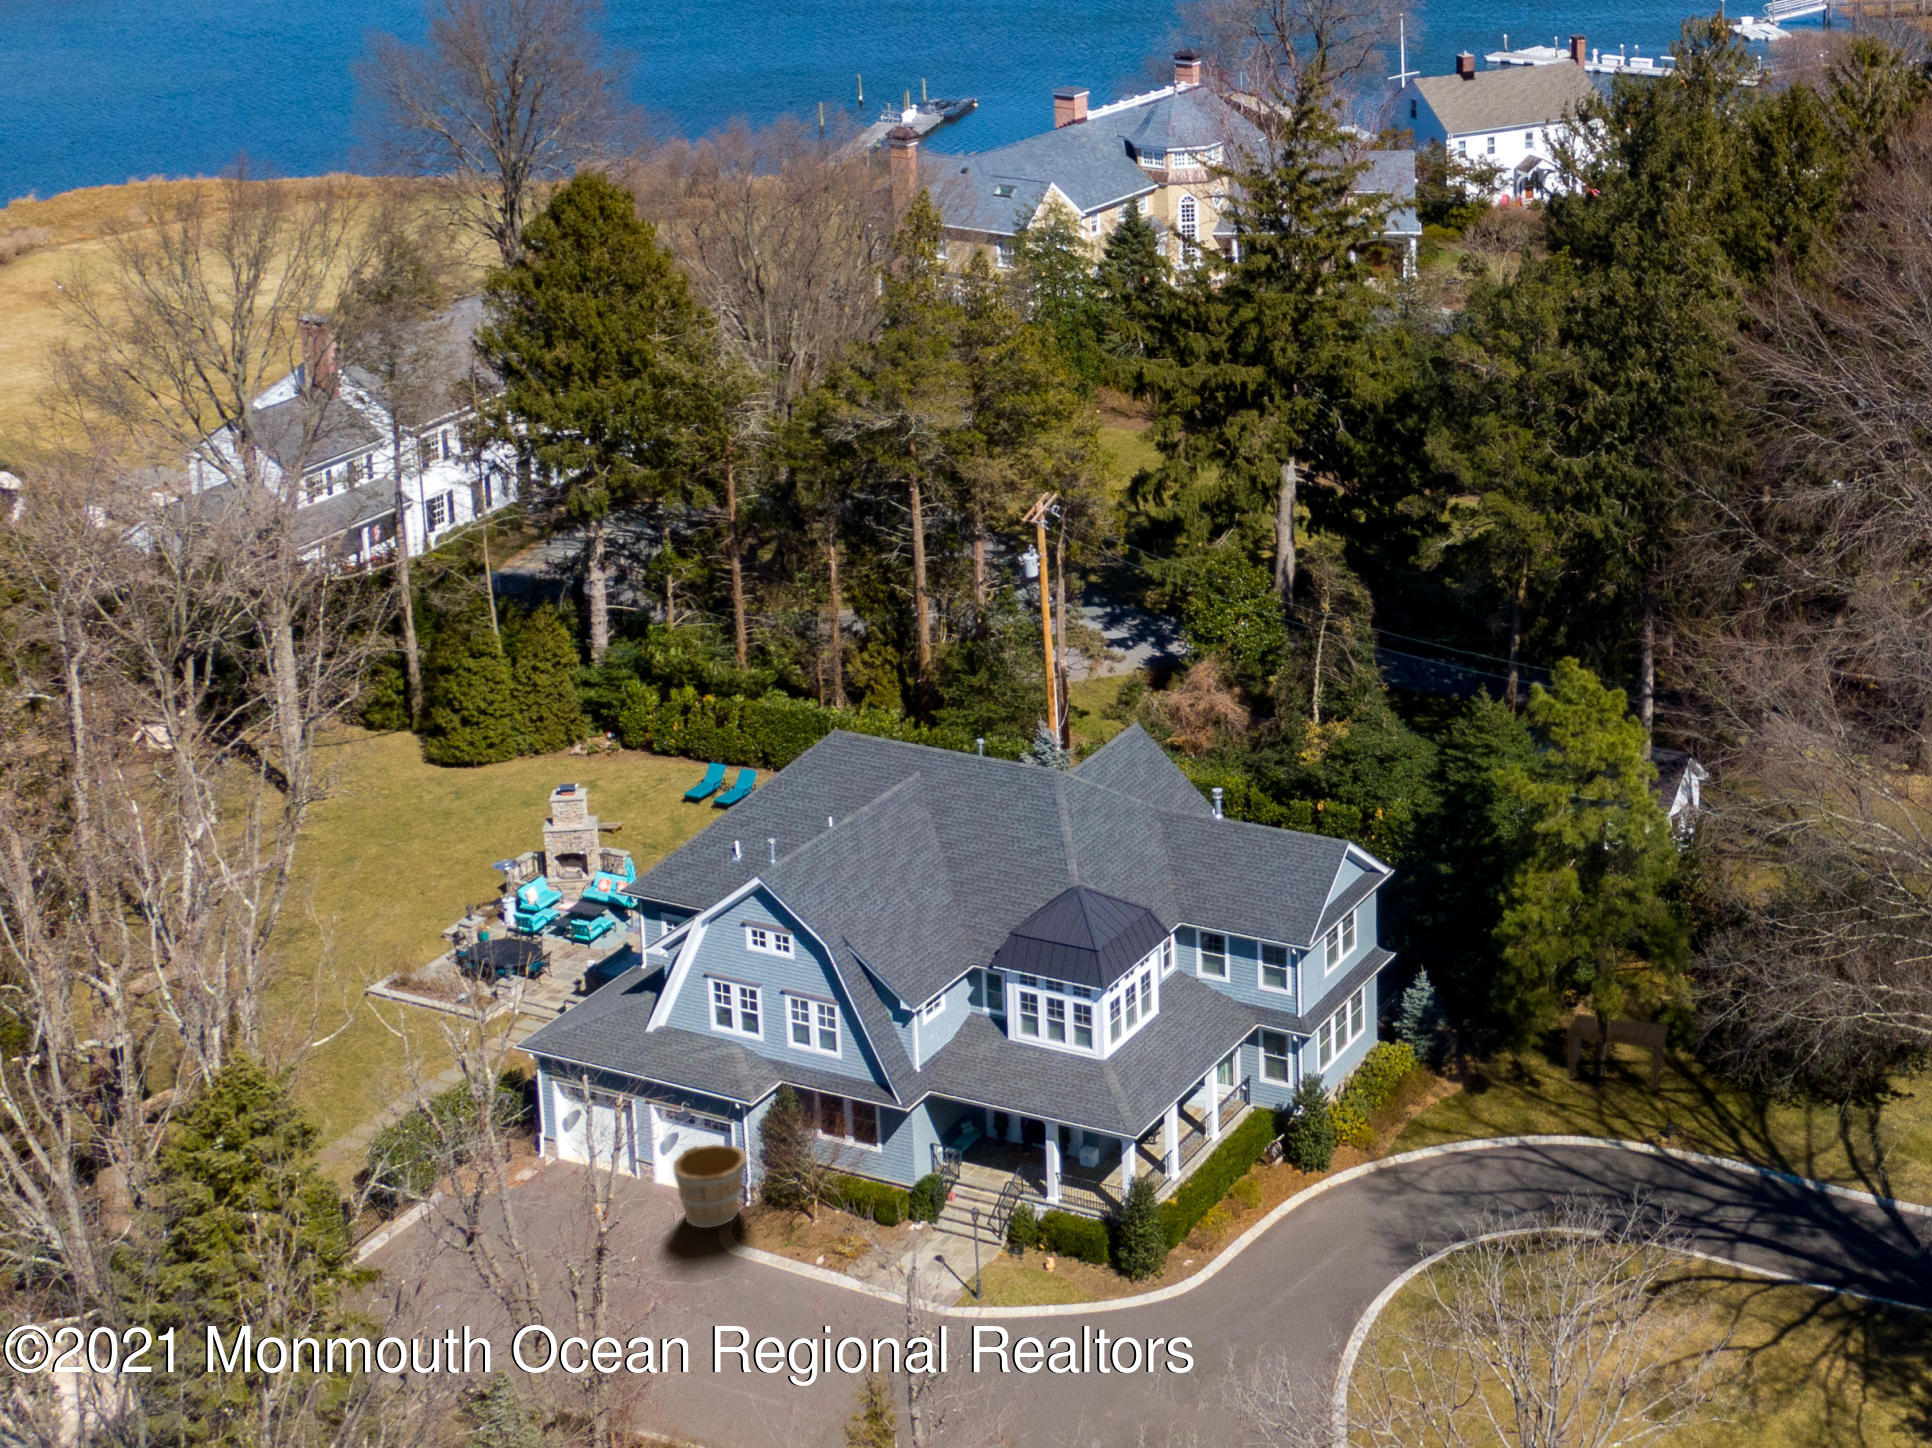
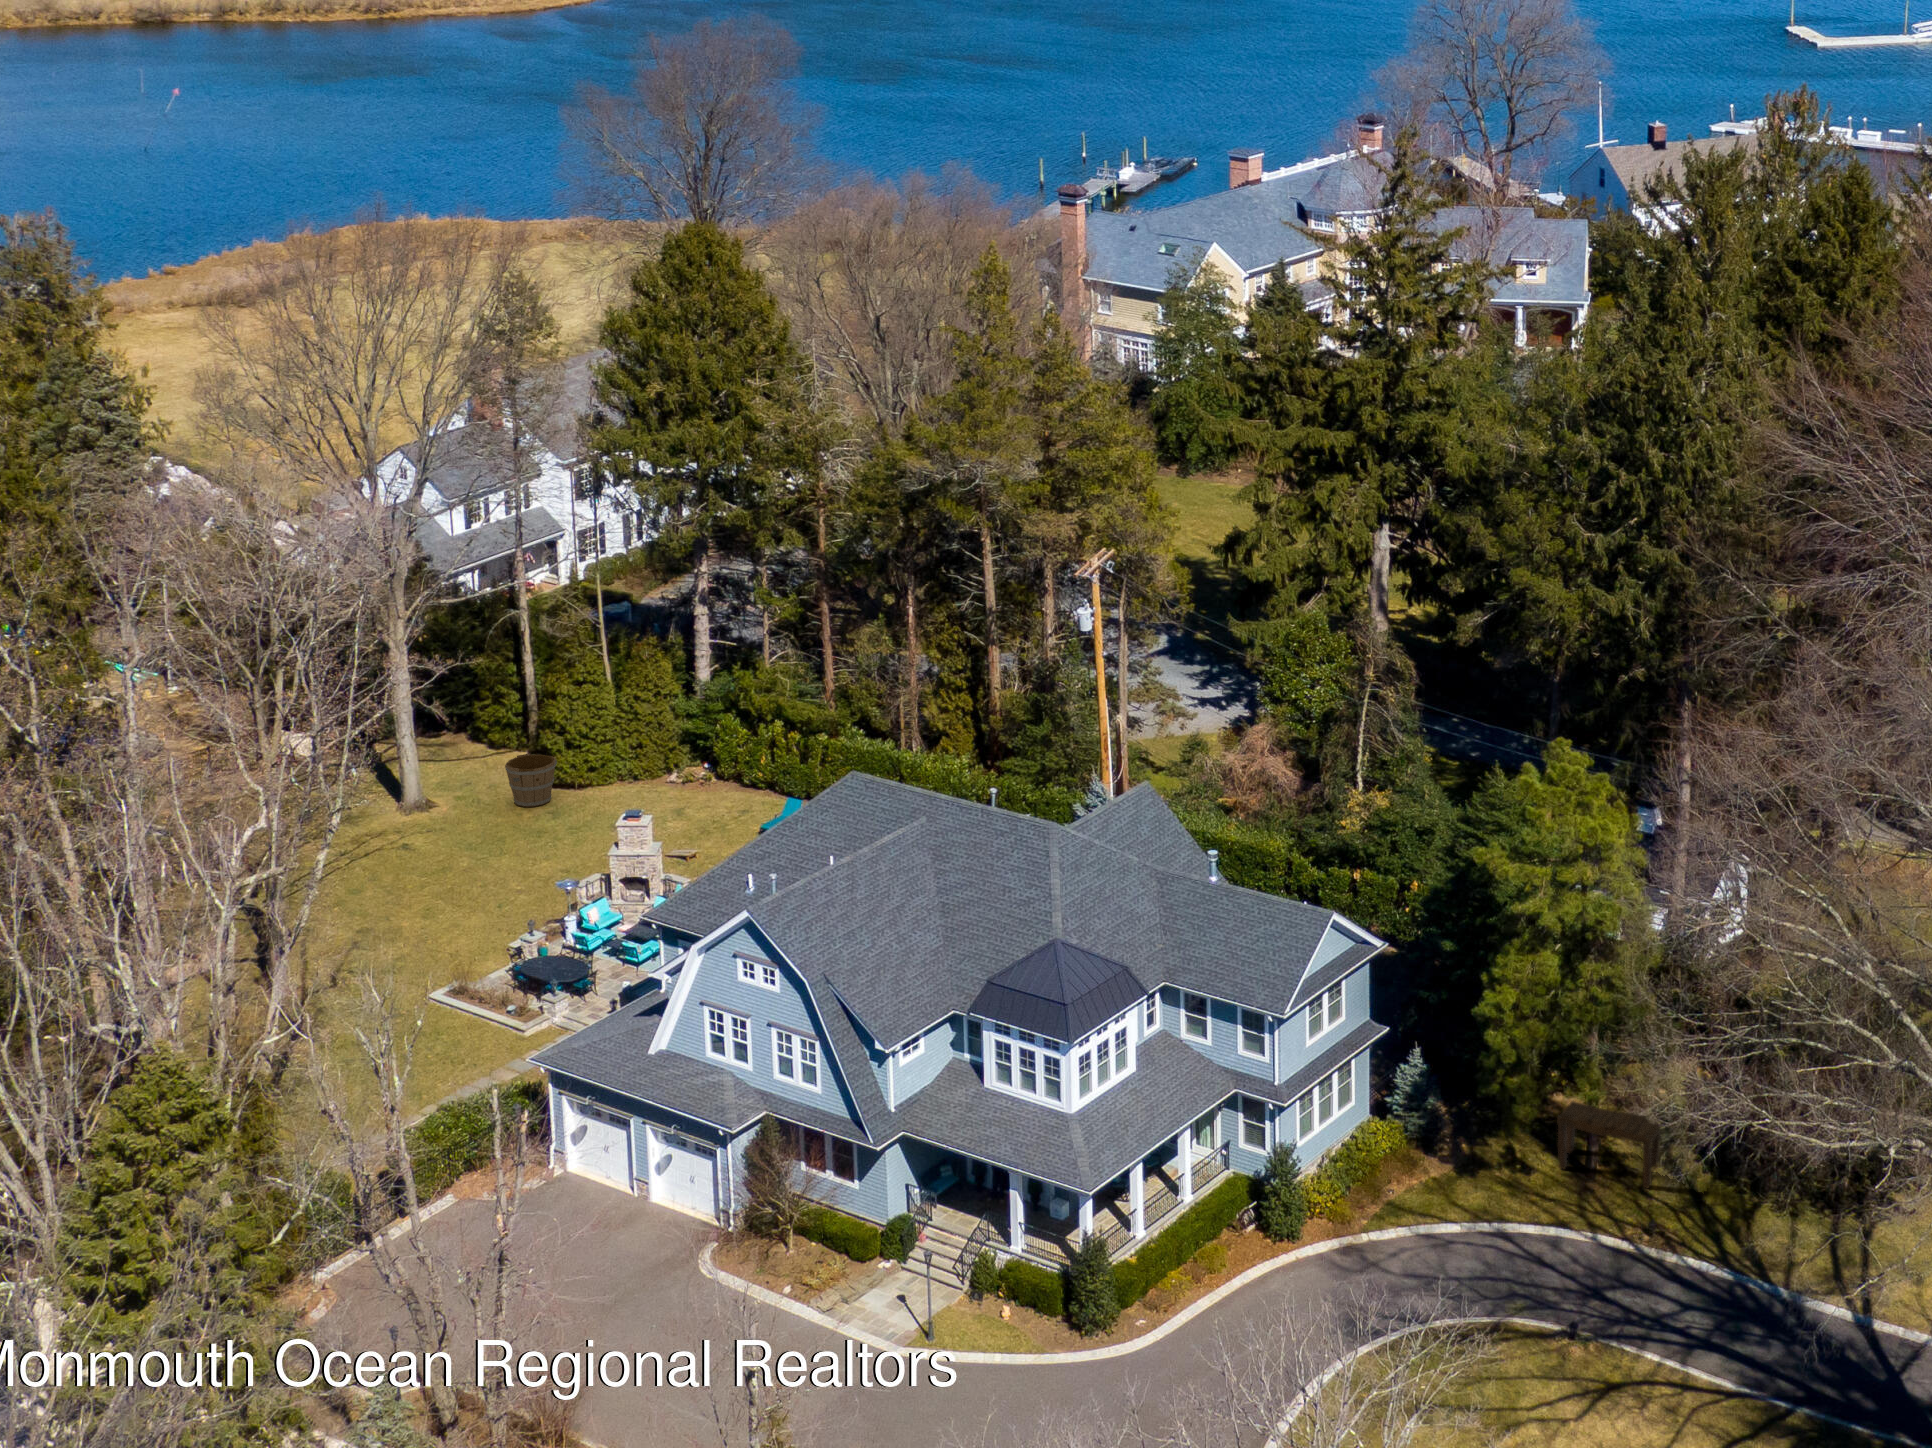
wooden bucket: present [673,1144,747,1228] -> present [505,754,557,807]

